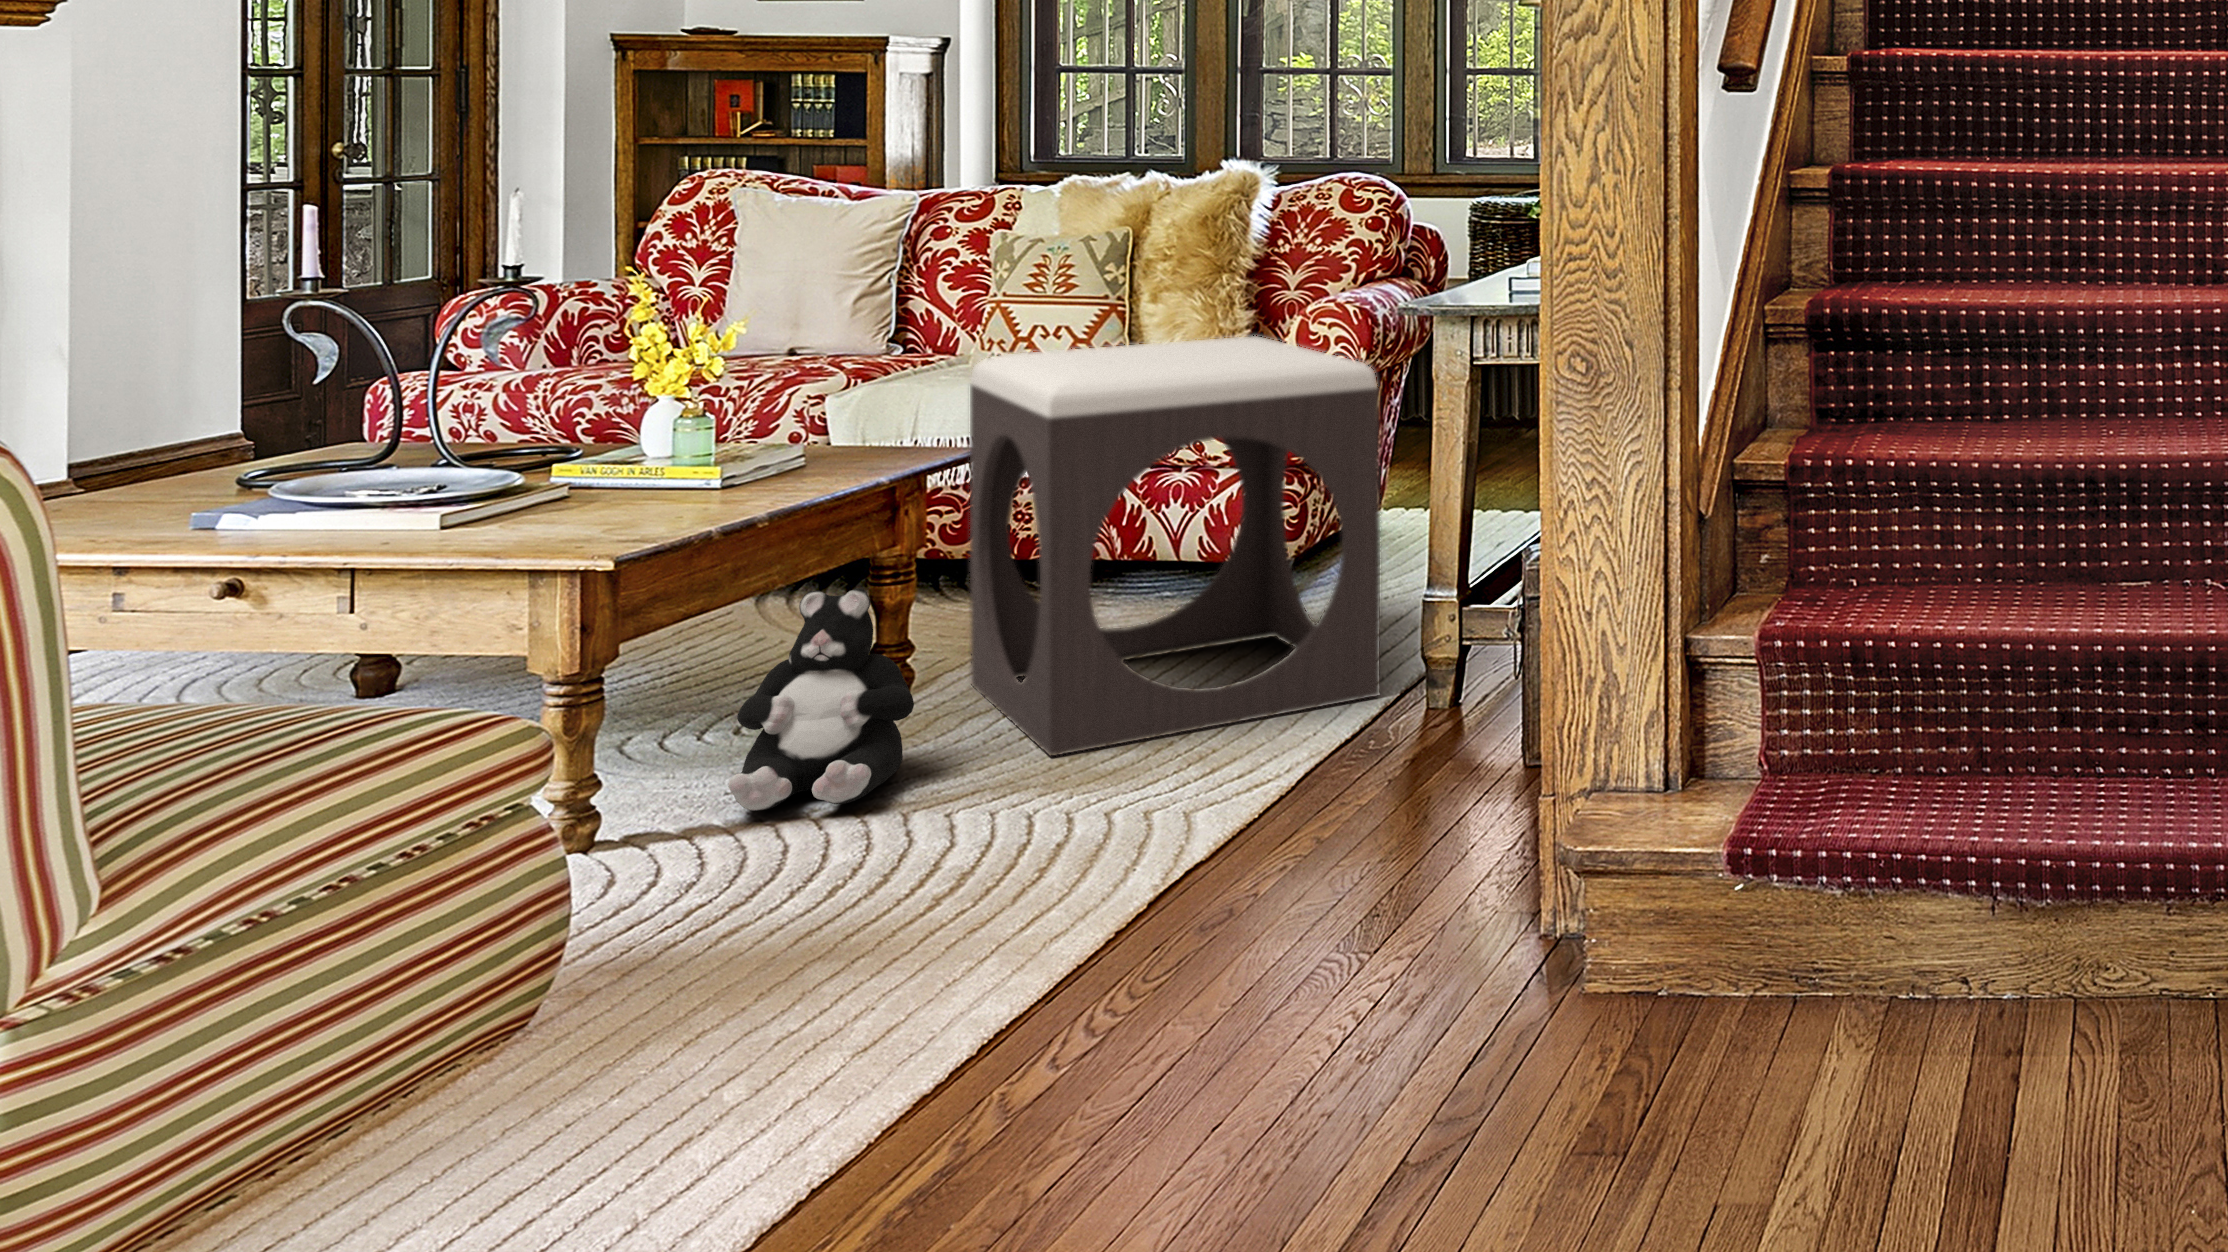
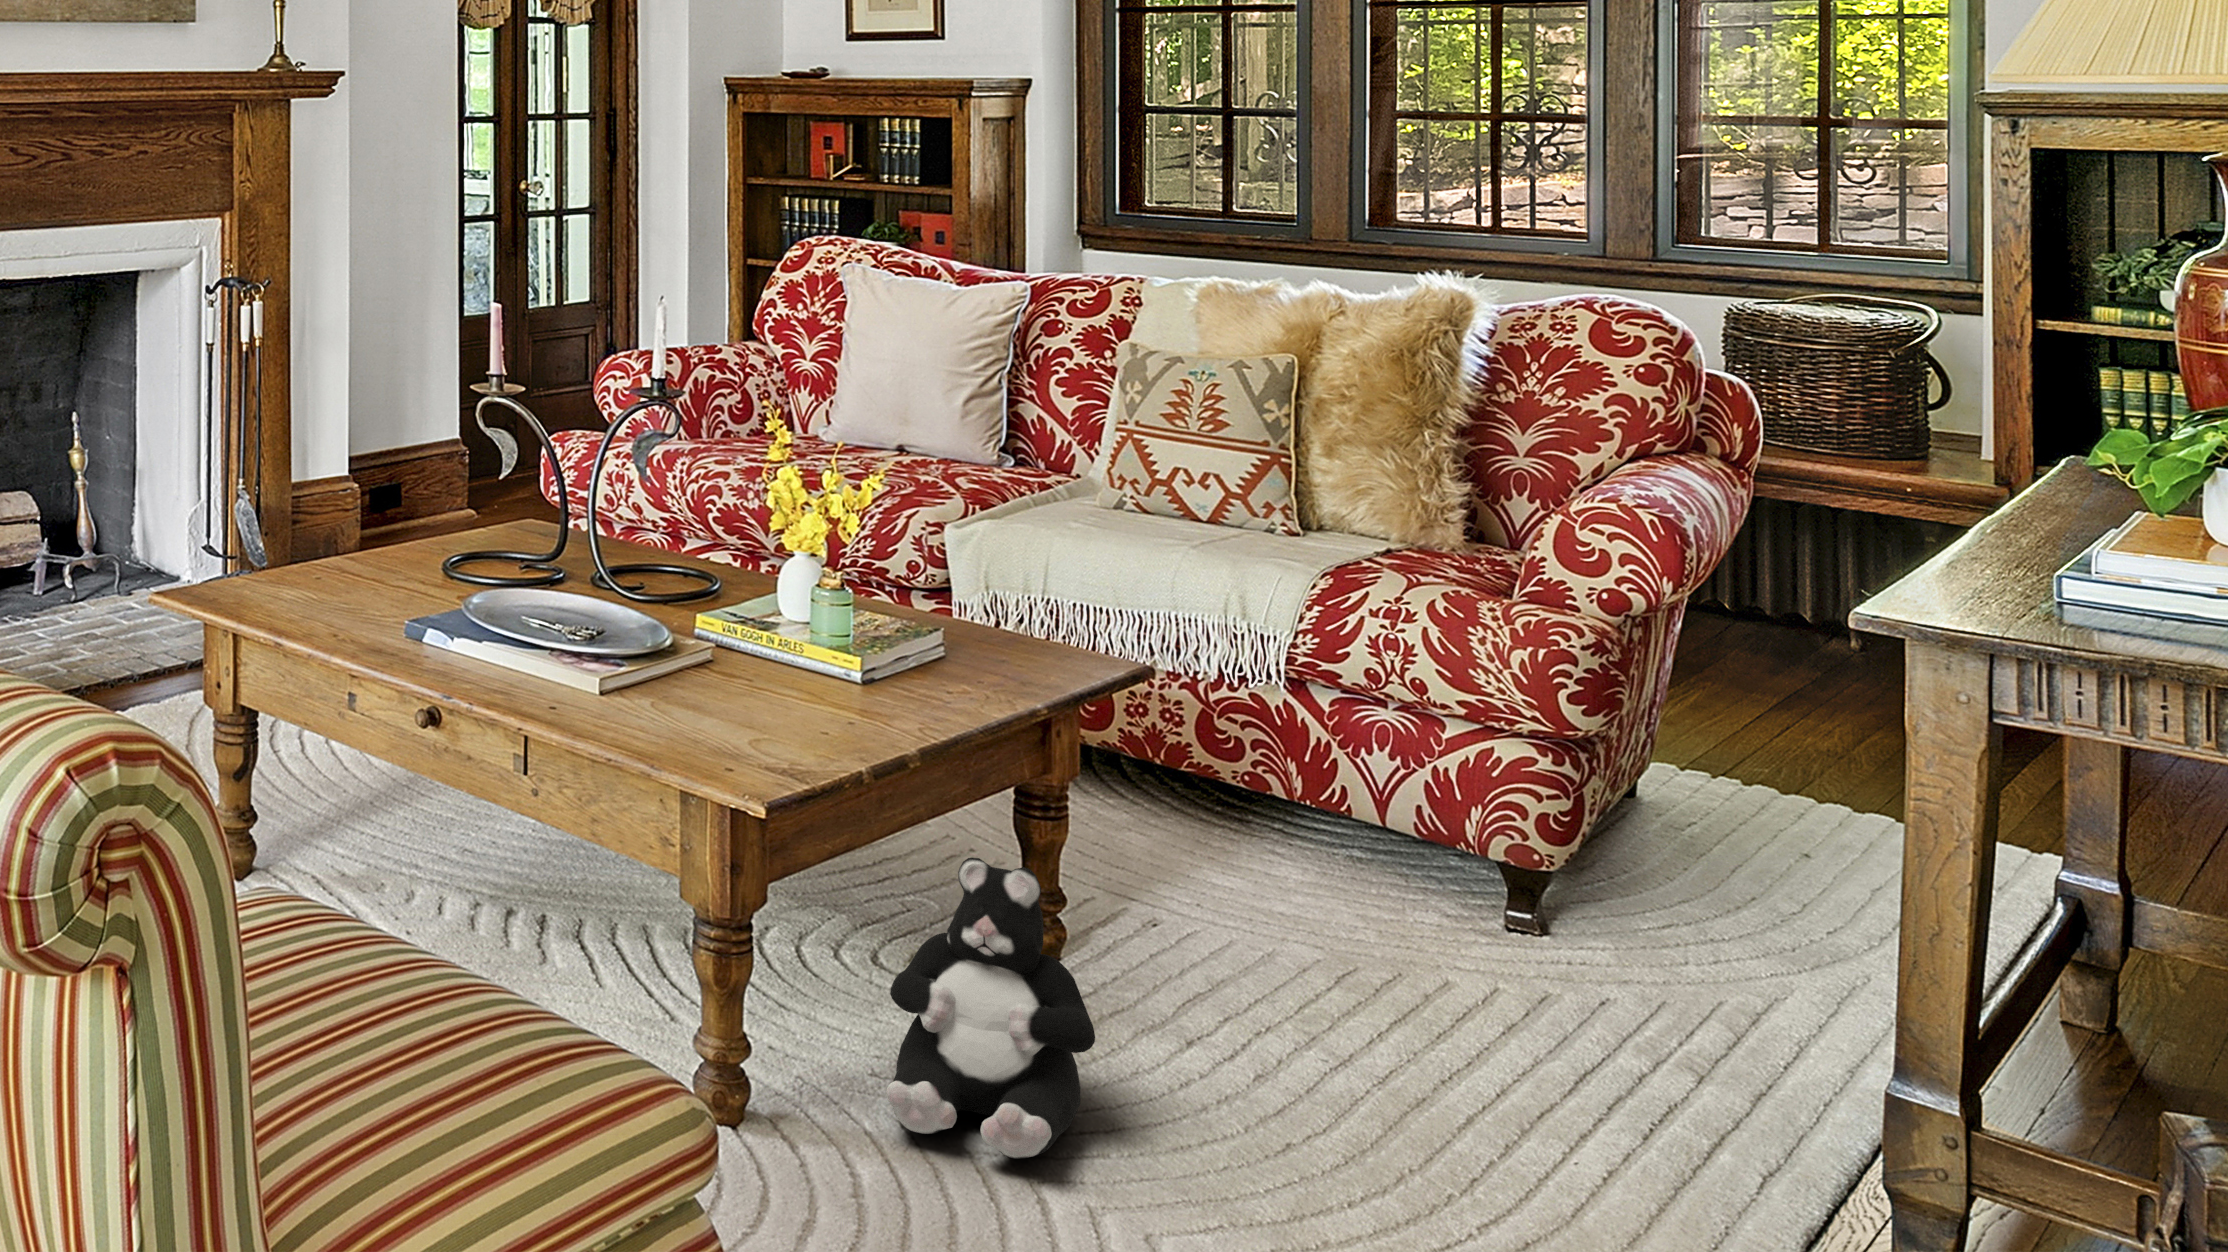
footstool: present [970,336,1380,756] -> none [1135,558,1774,1186]

